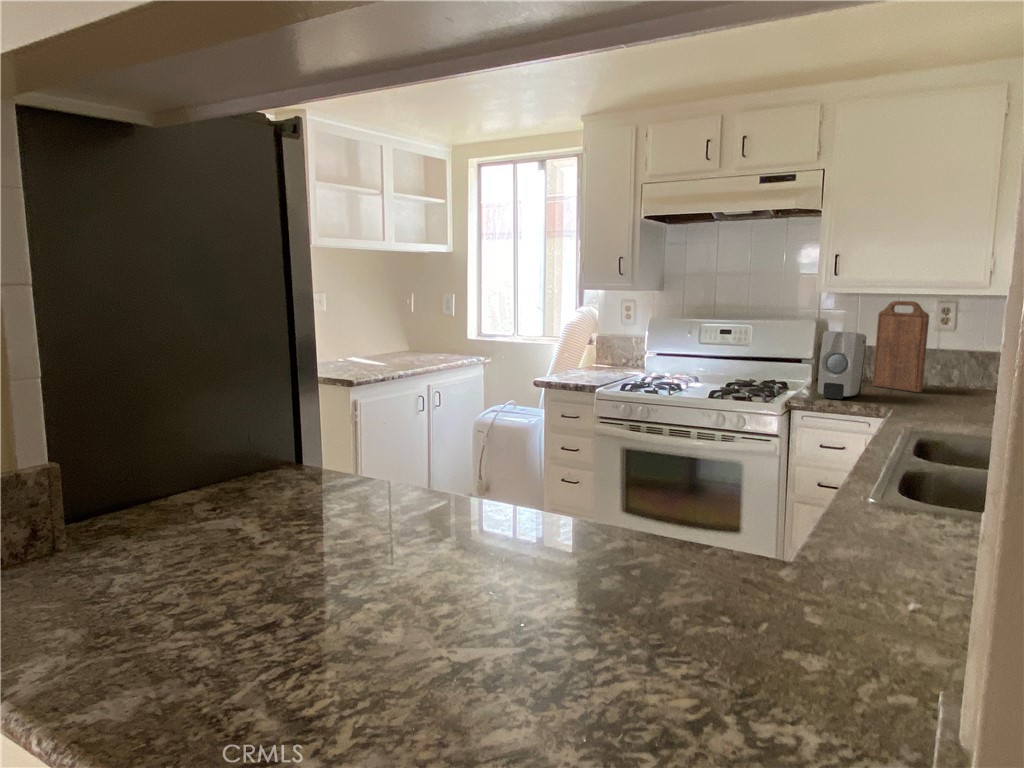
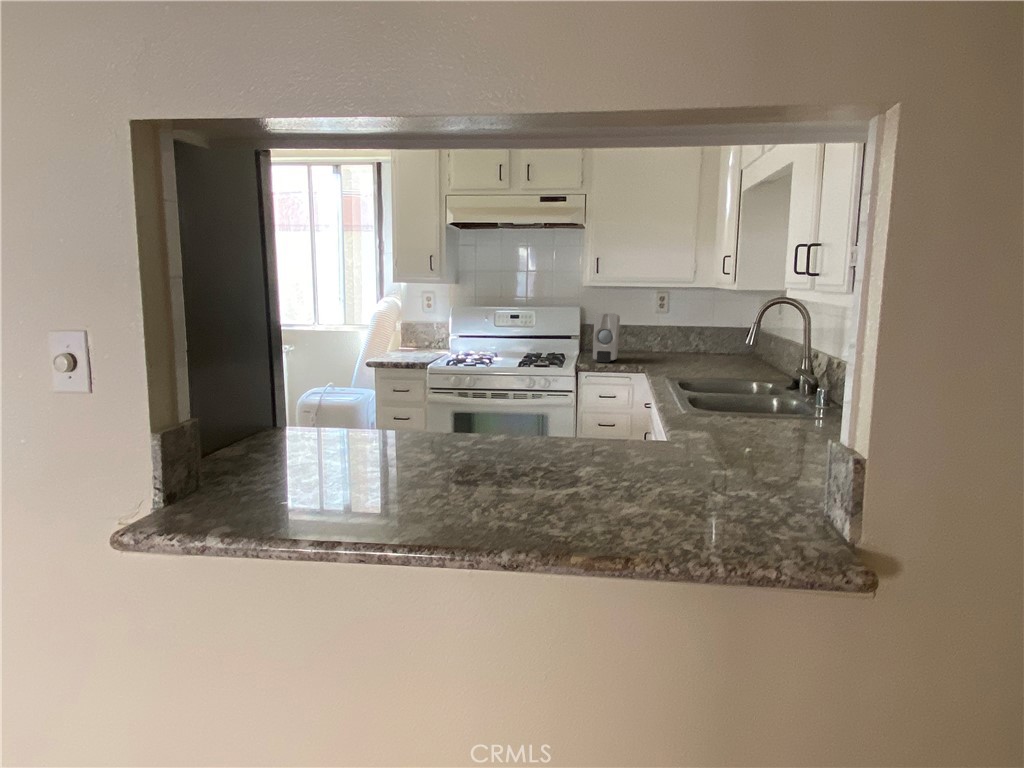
cutting board: present [873,301,929,392] -> none [619,291,655,356]

